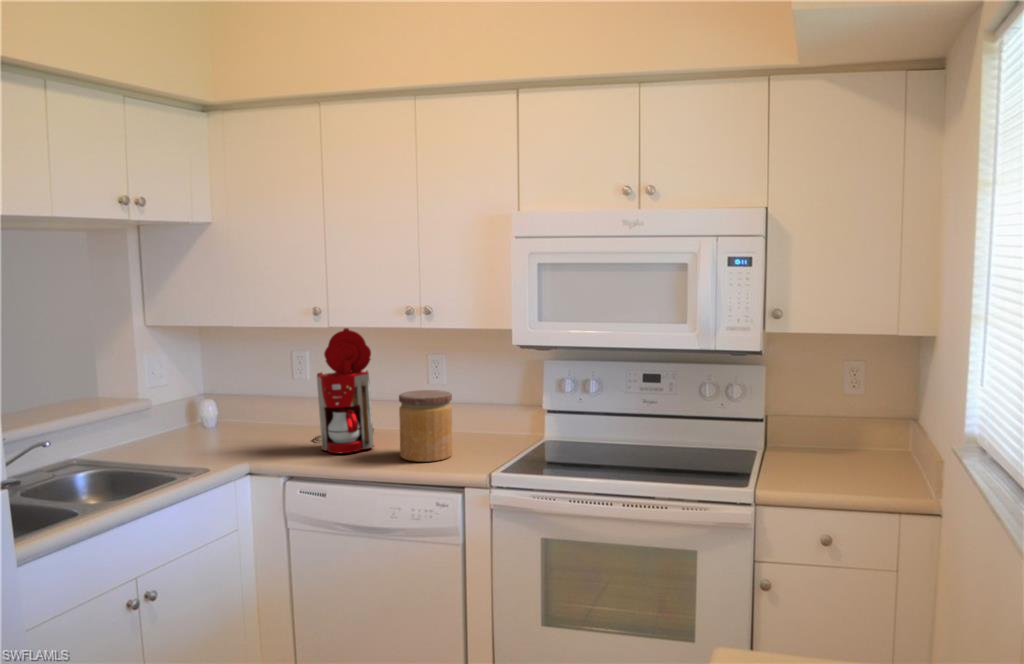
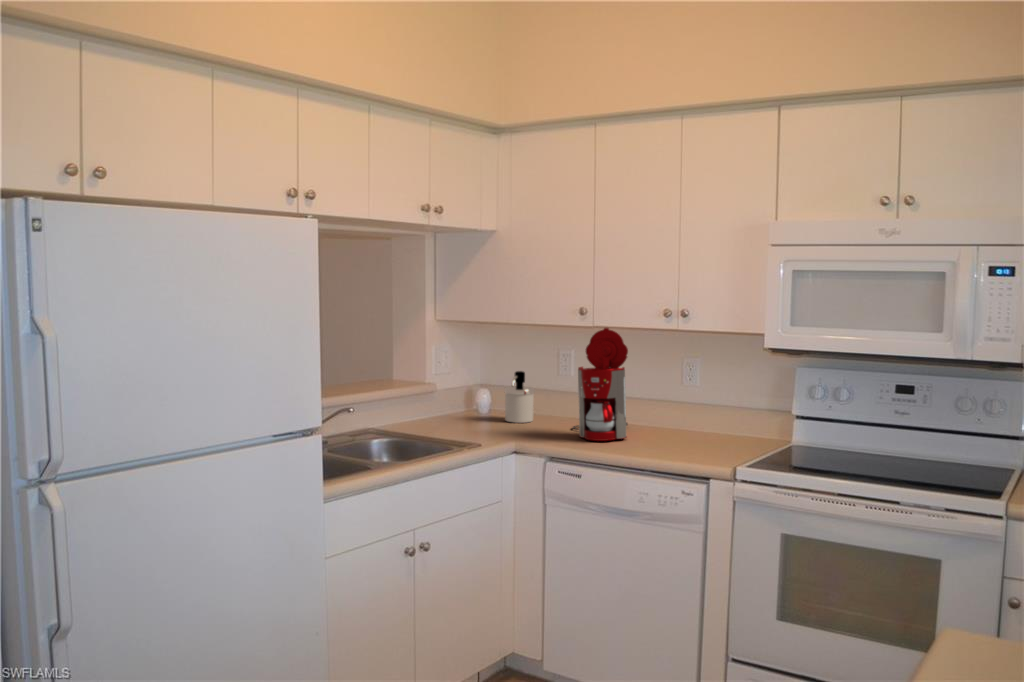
soap dispenser: none [234,379,269,437] -> present [505,371,535,423]
jar: present [399,390,452,462] -> none [650,388,701,453]

